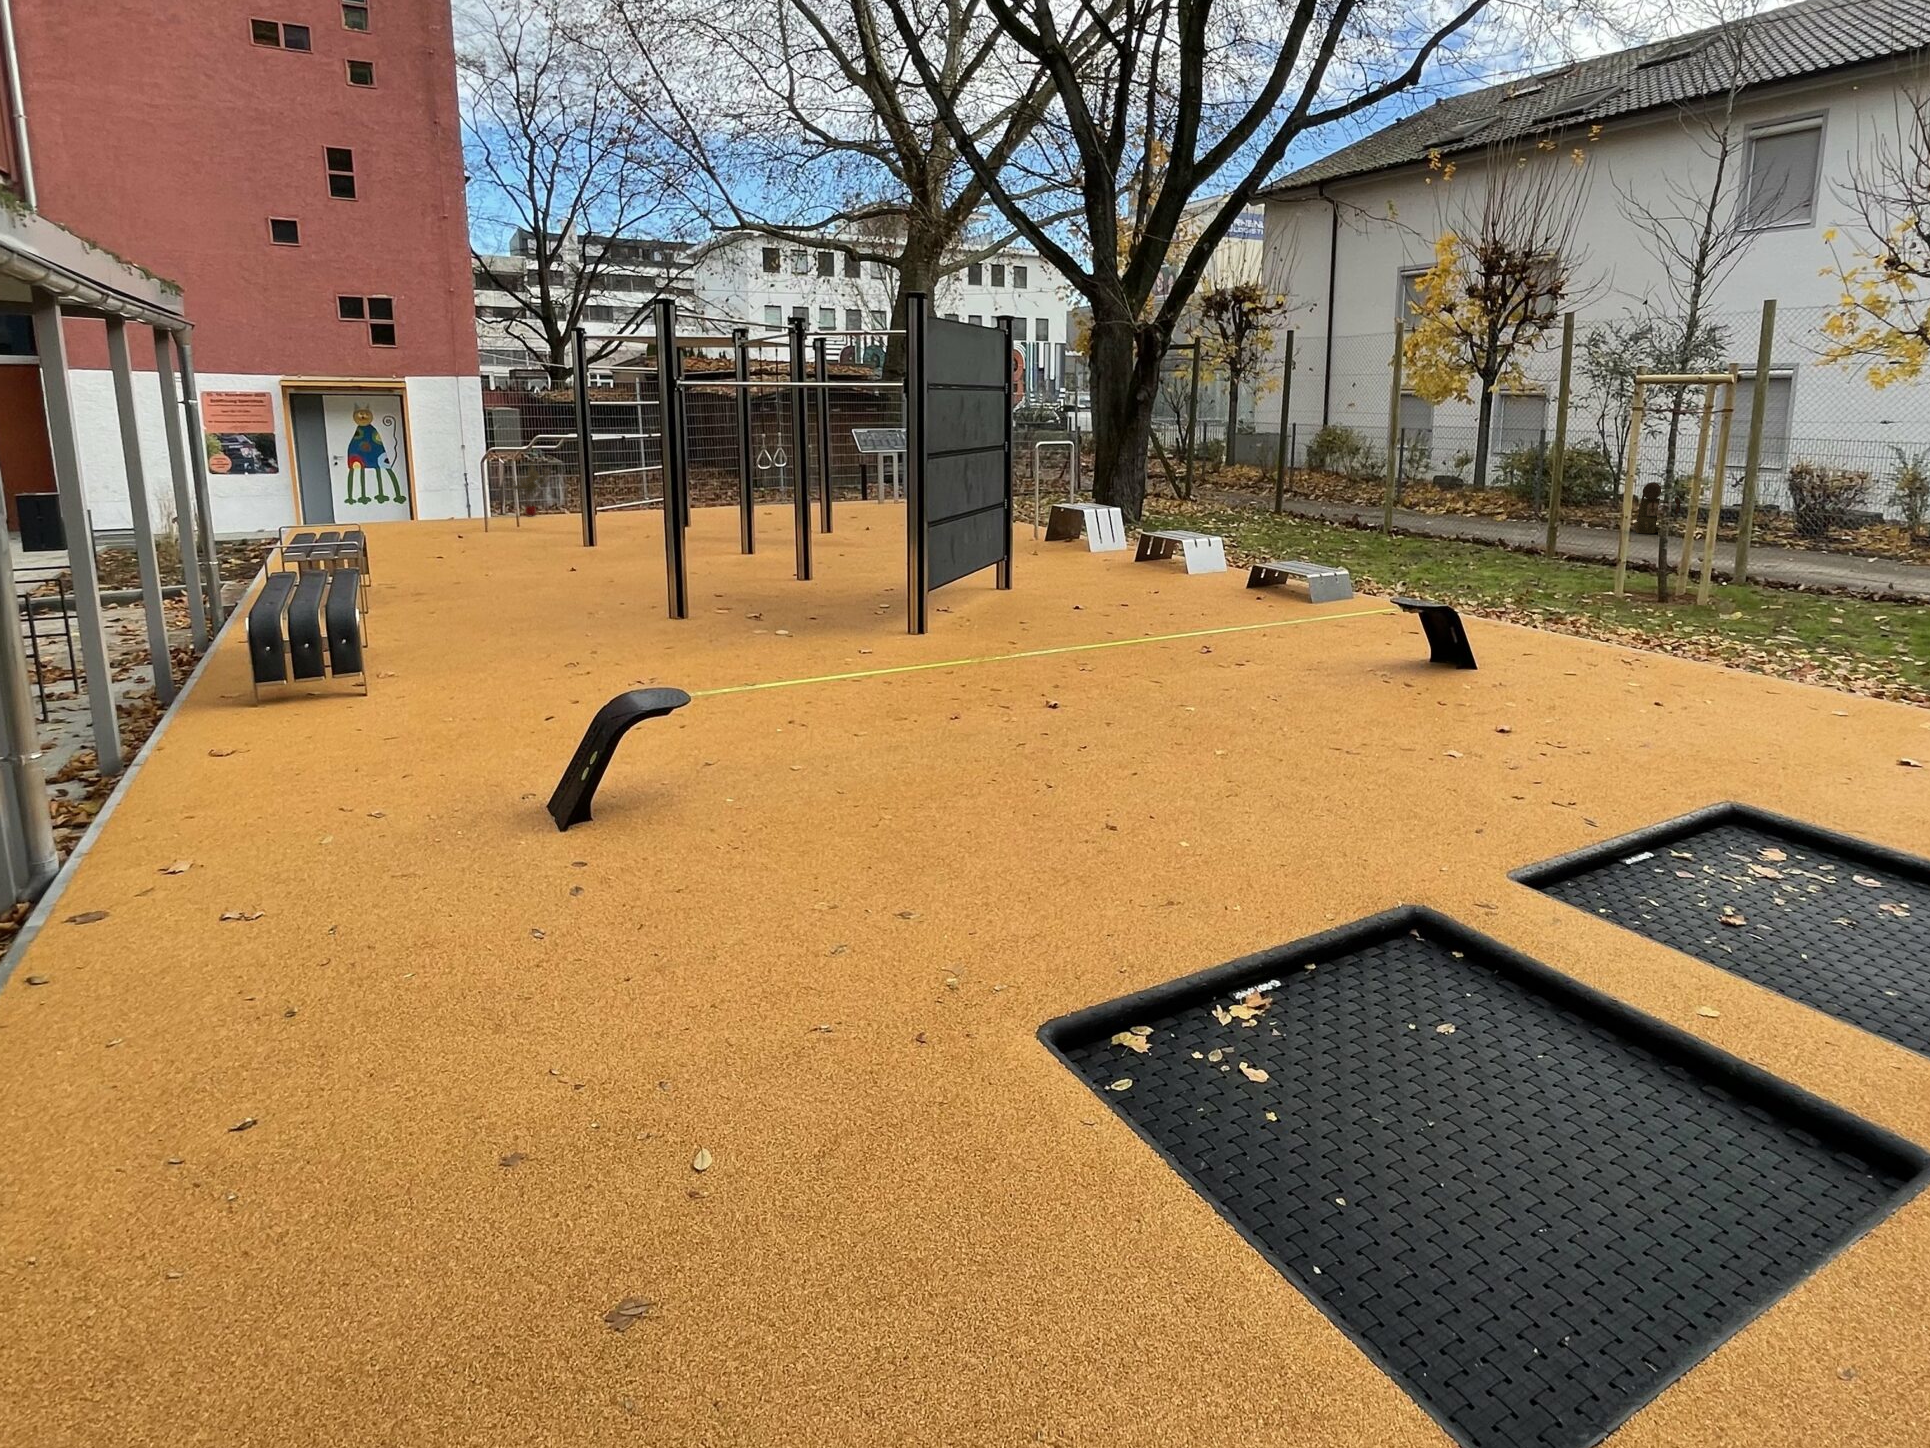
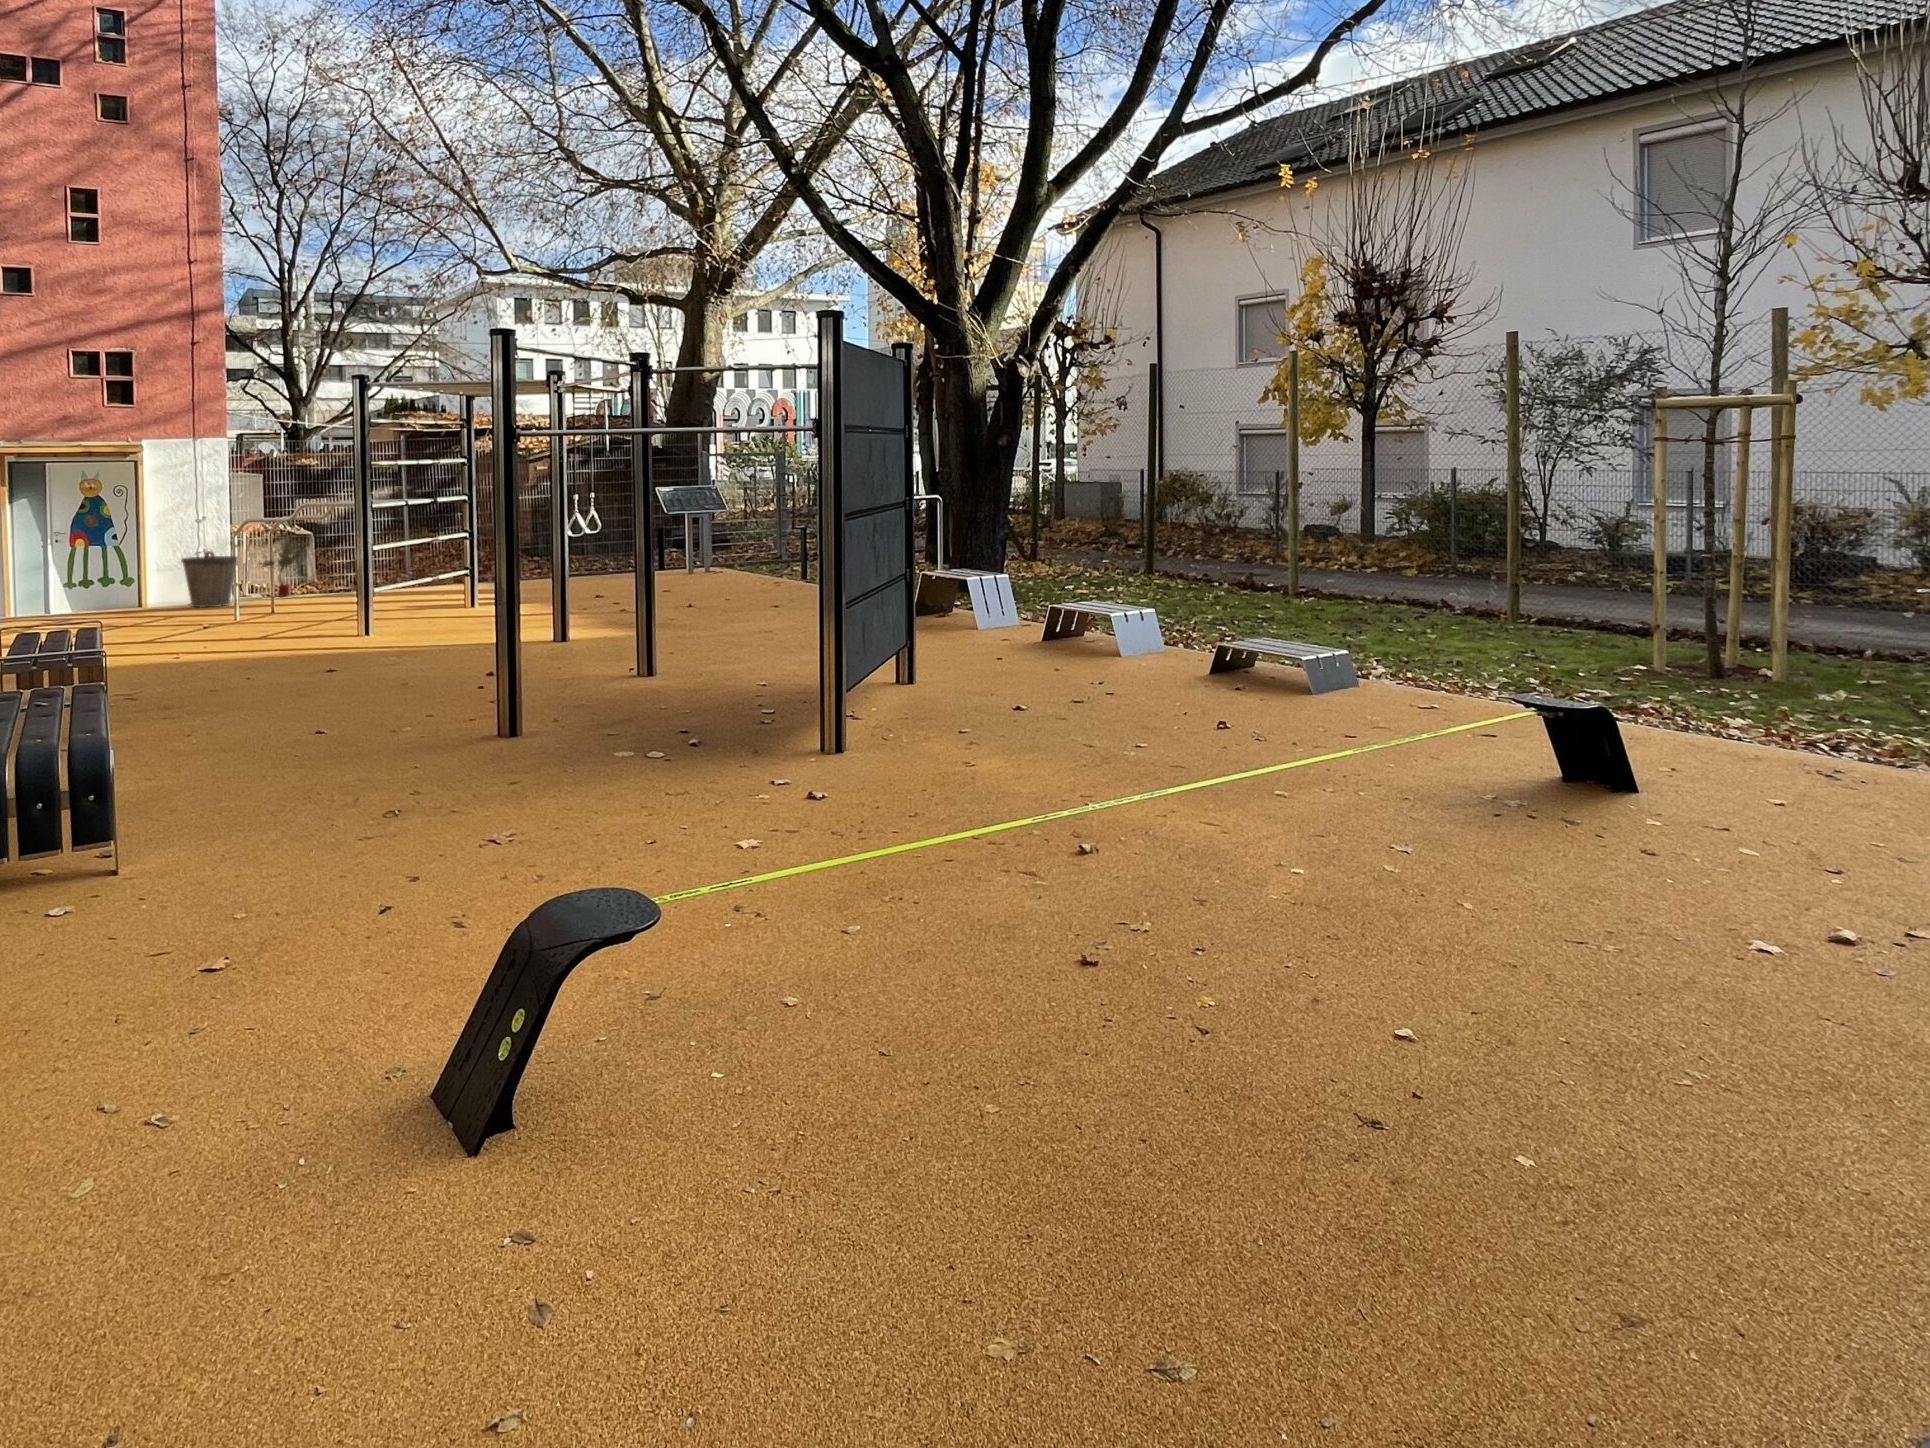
trash can: none [440,475,489,523] -> present [181,551,237,607]
backpack: present [1634,483,1680,533] -> none [1578,528,1634,589]

